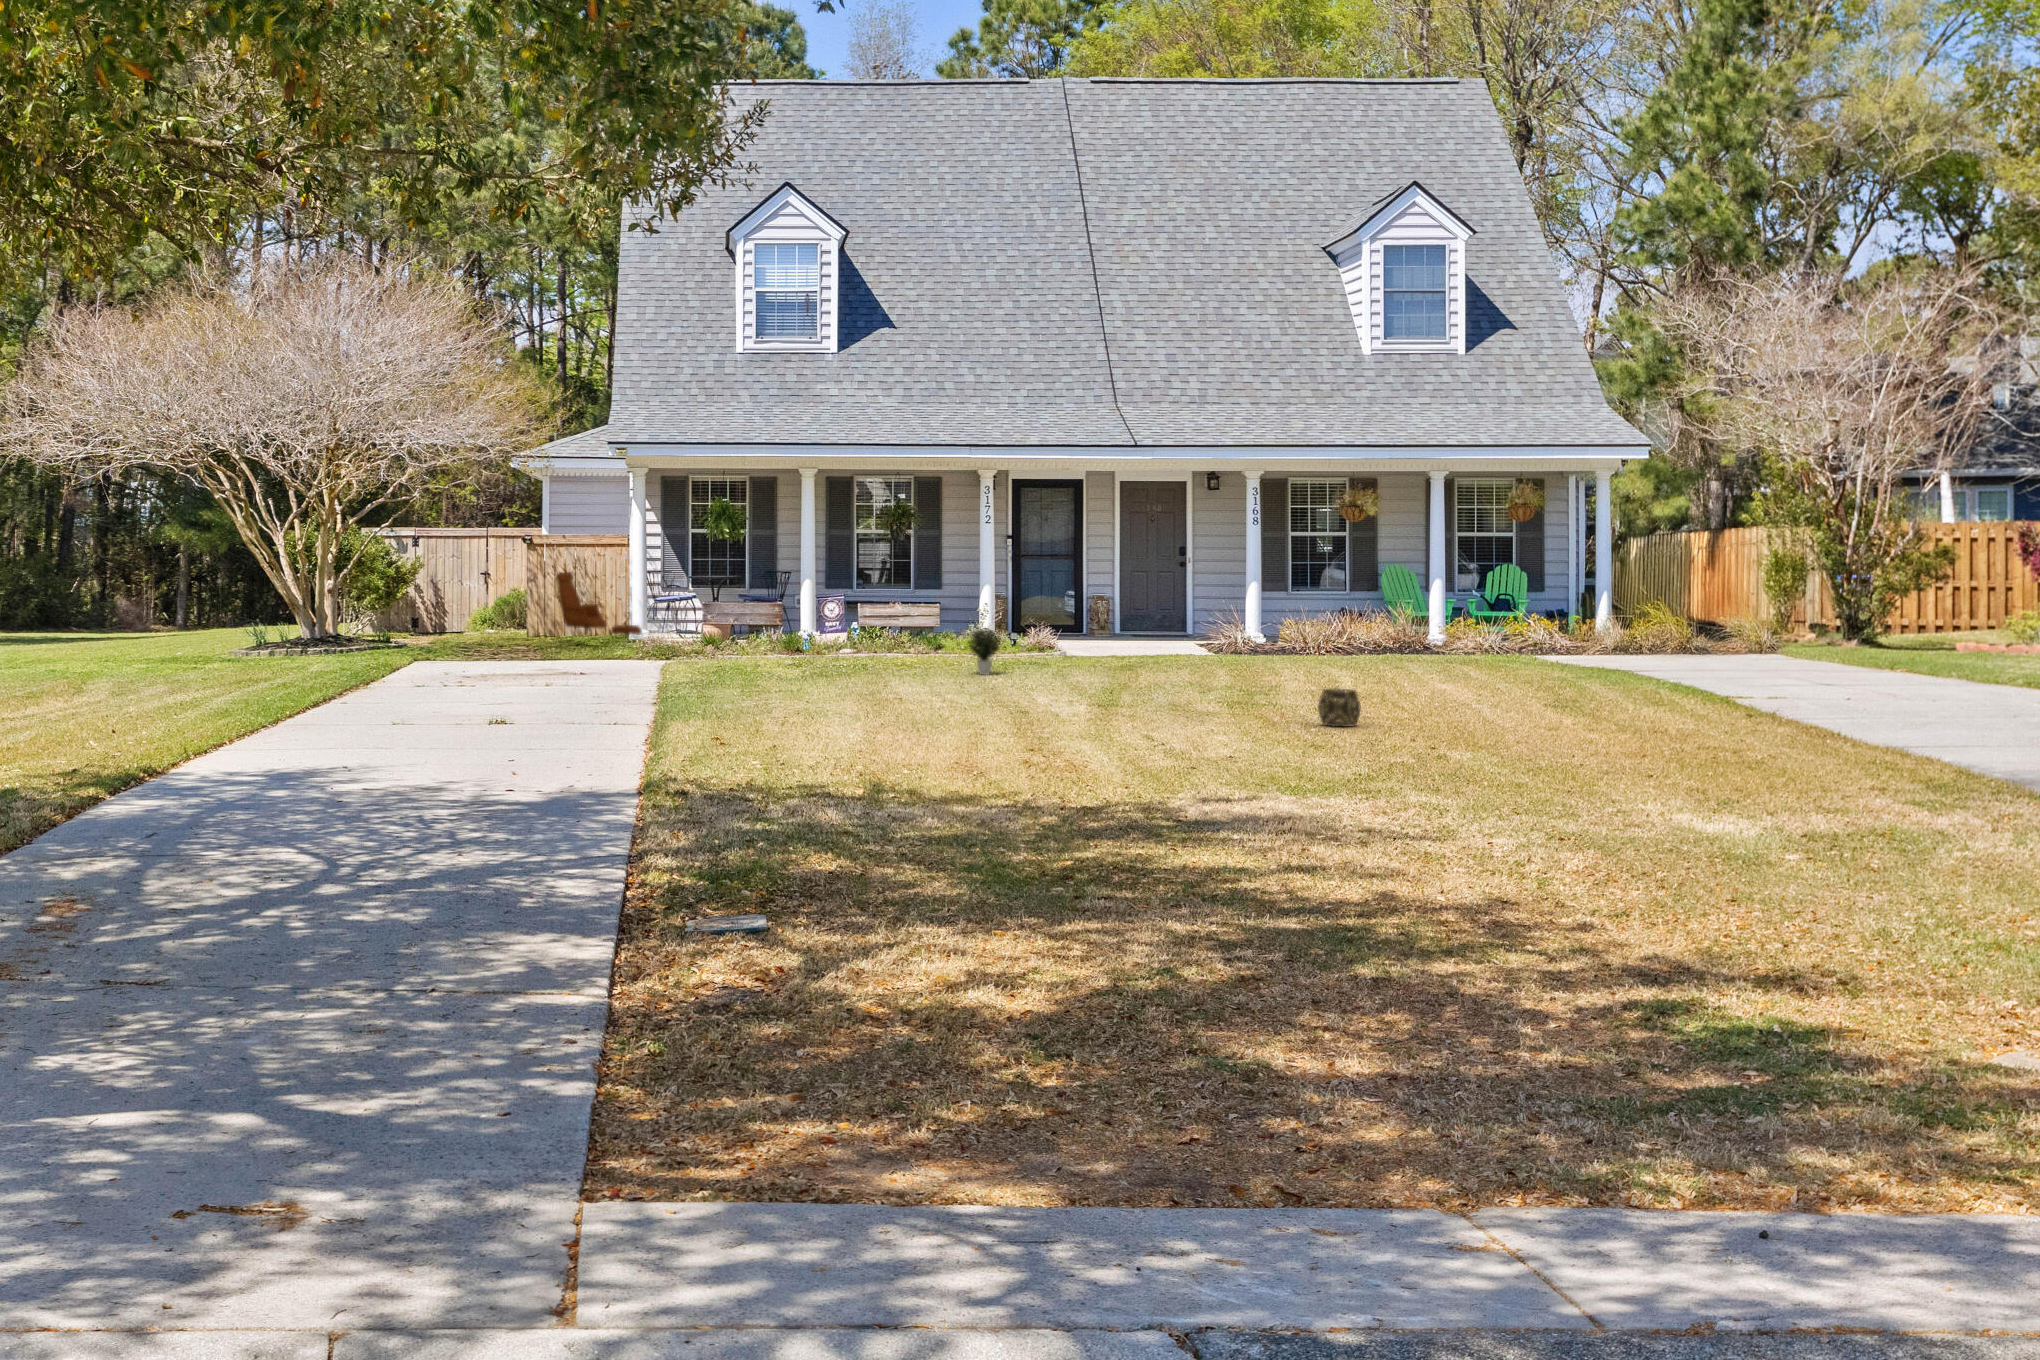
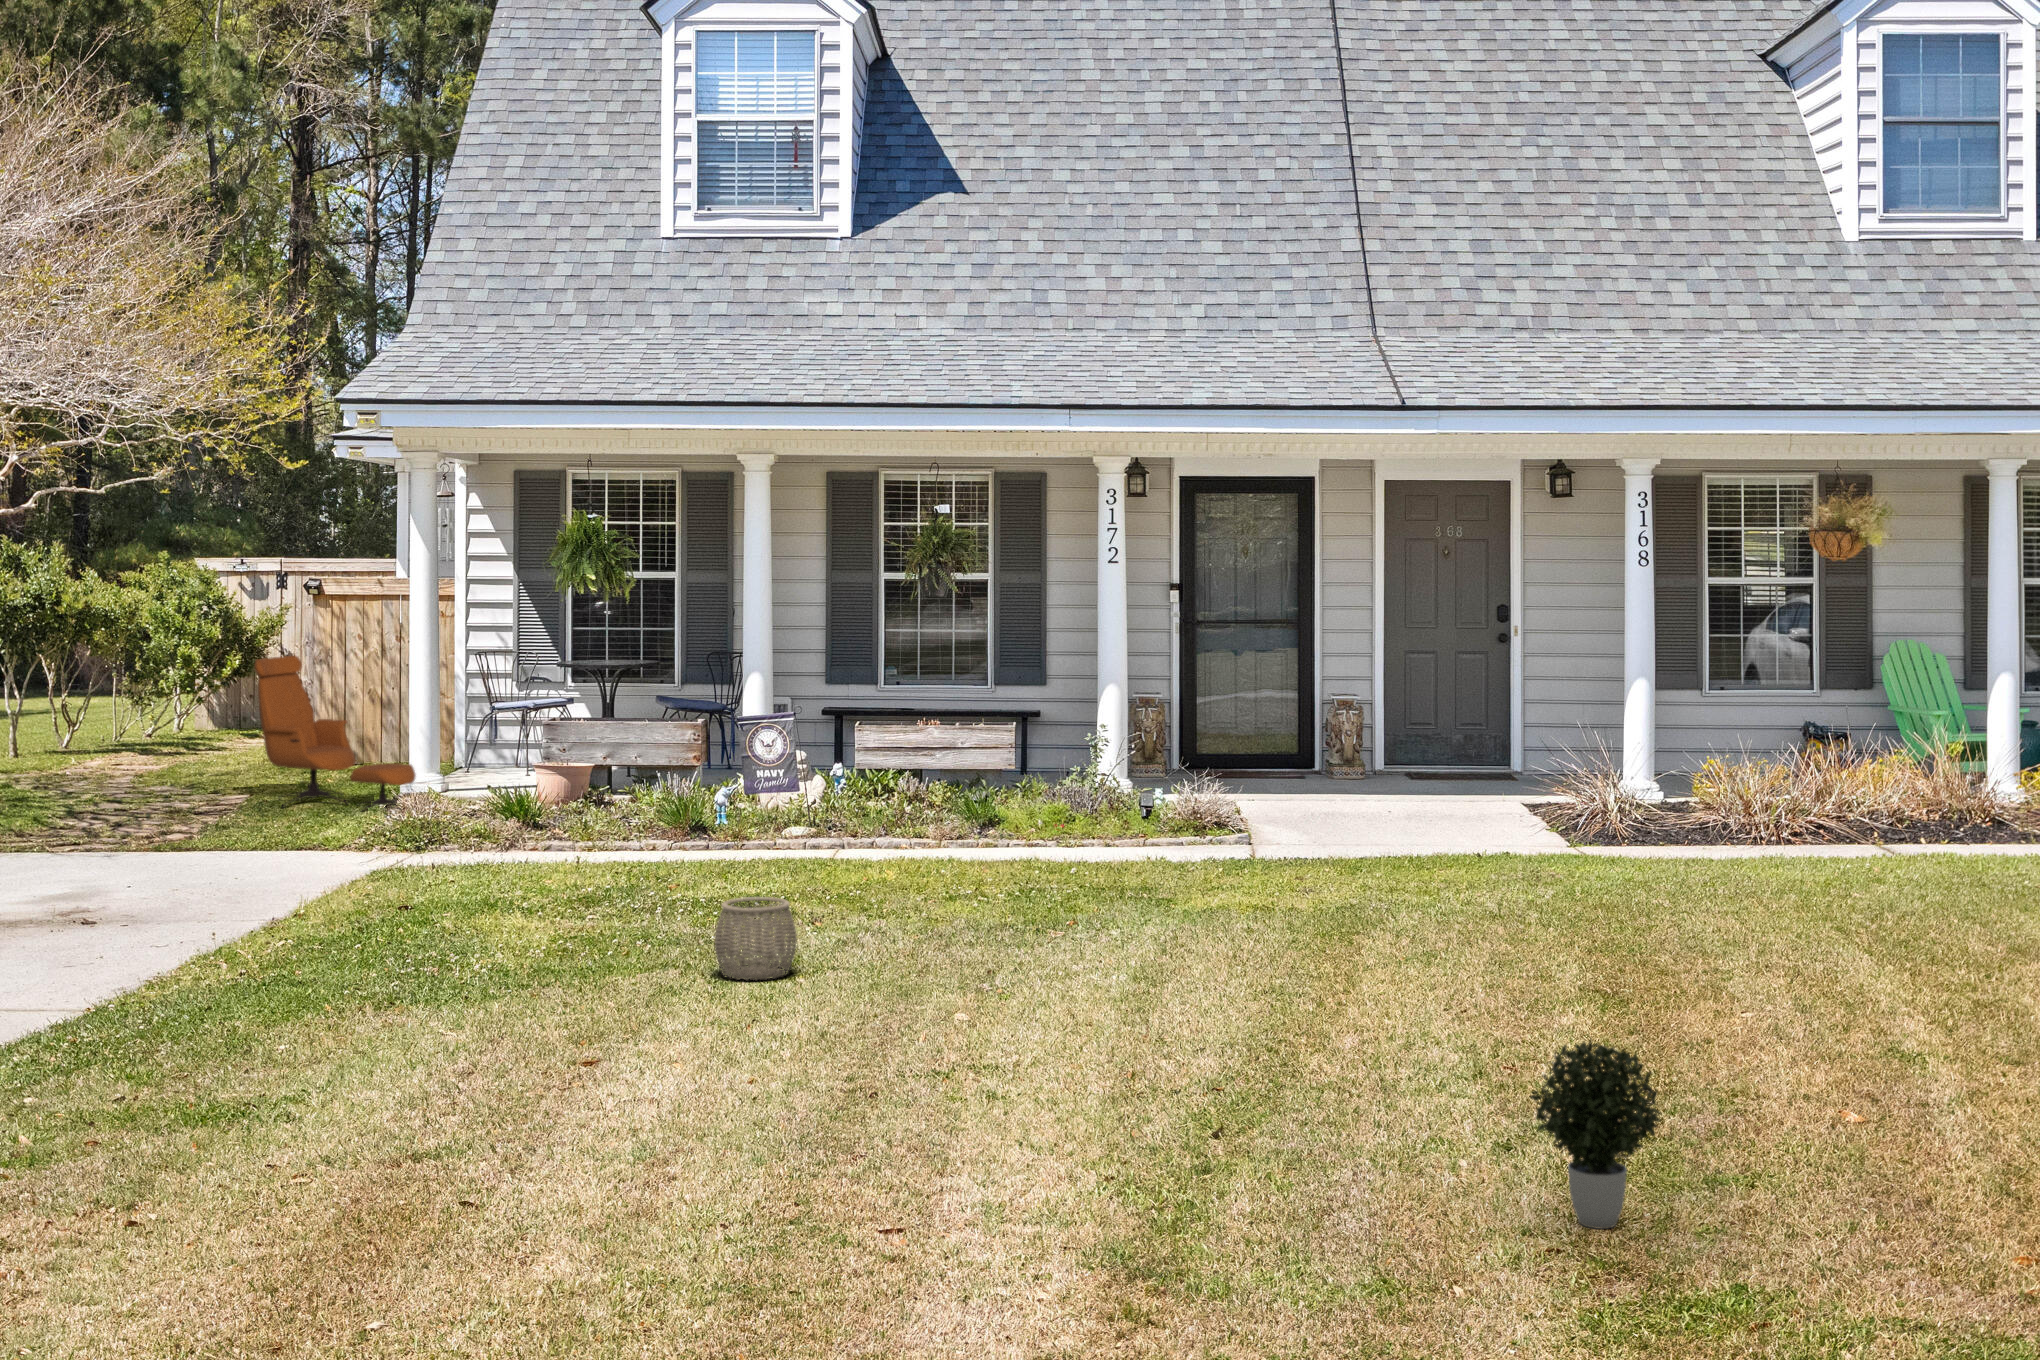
potted plant: present [969,629,1001,675] -> present [1530,1041,1660,1229]
woven basket: present [1318,689,1361,727] -> present [714,897,797,980]

